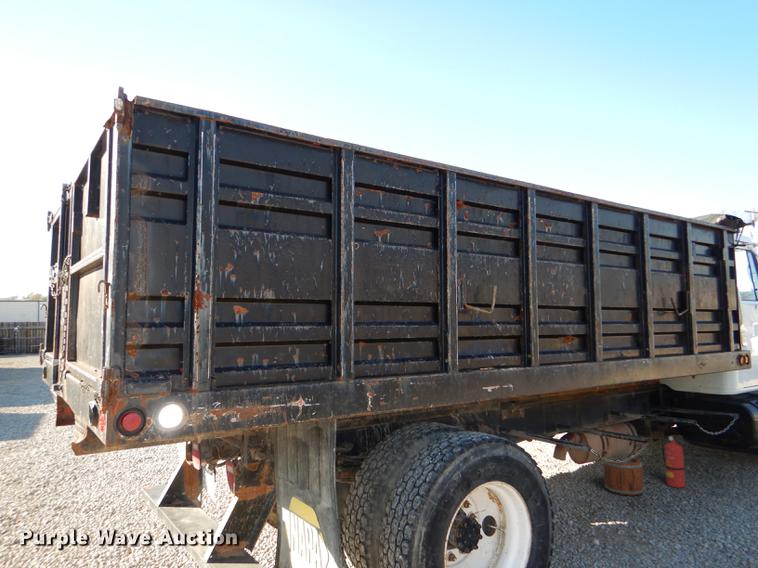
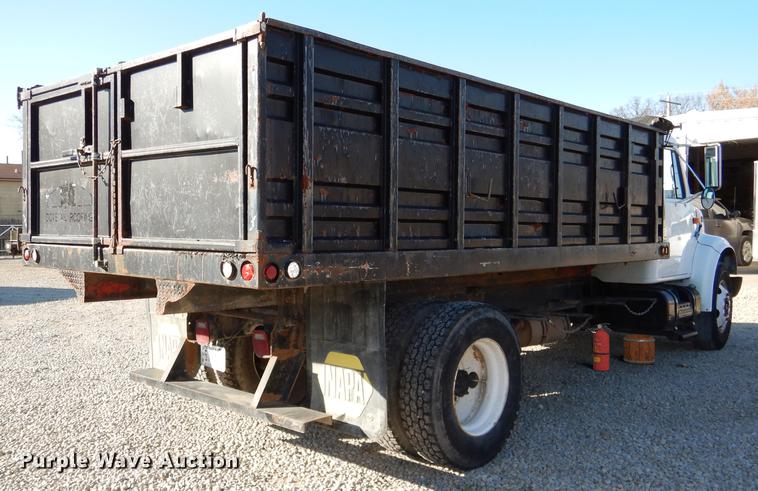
bucket: present [604,457,644,496] -> present [624,335,655,365]

